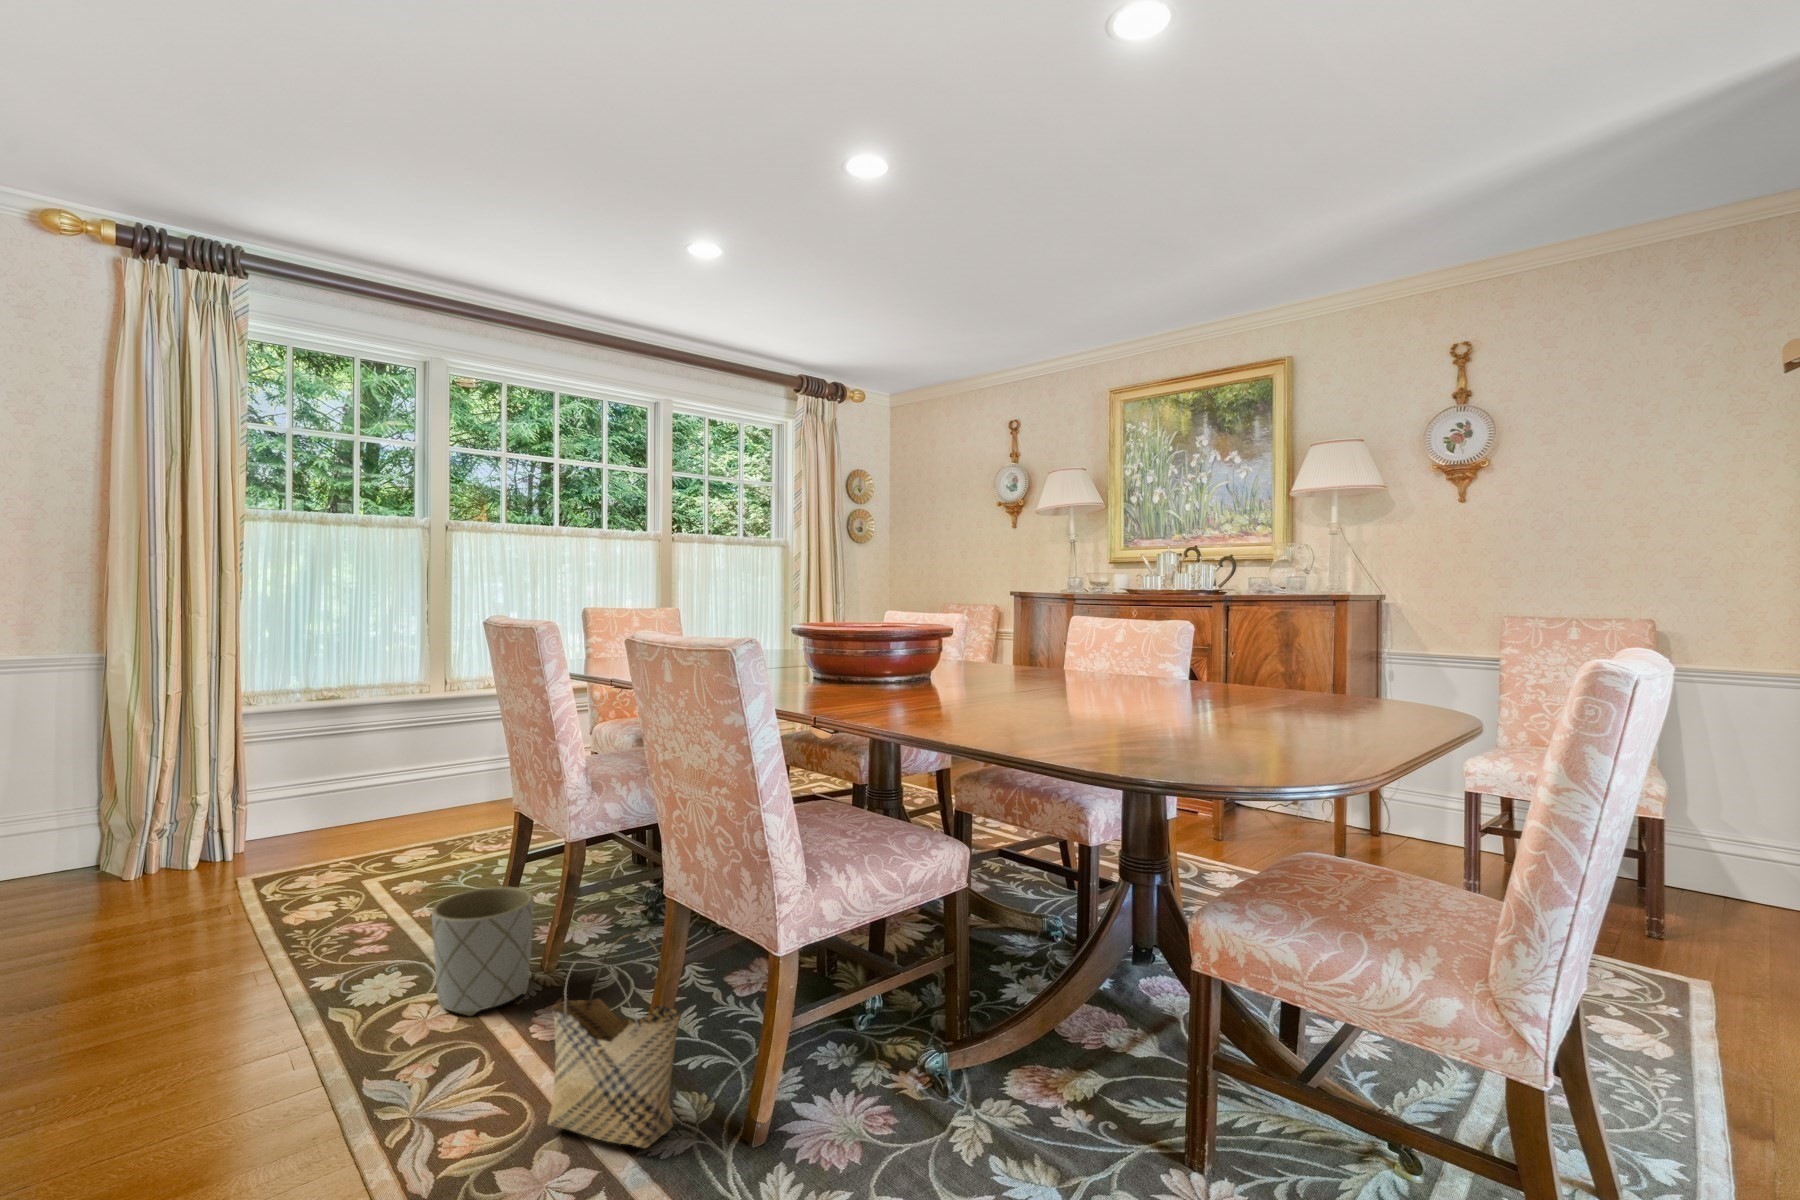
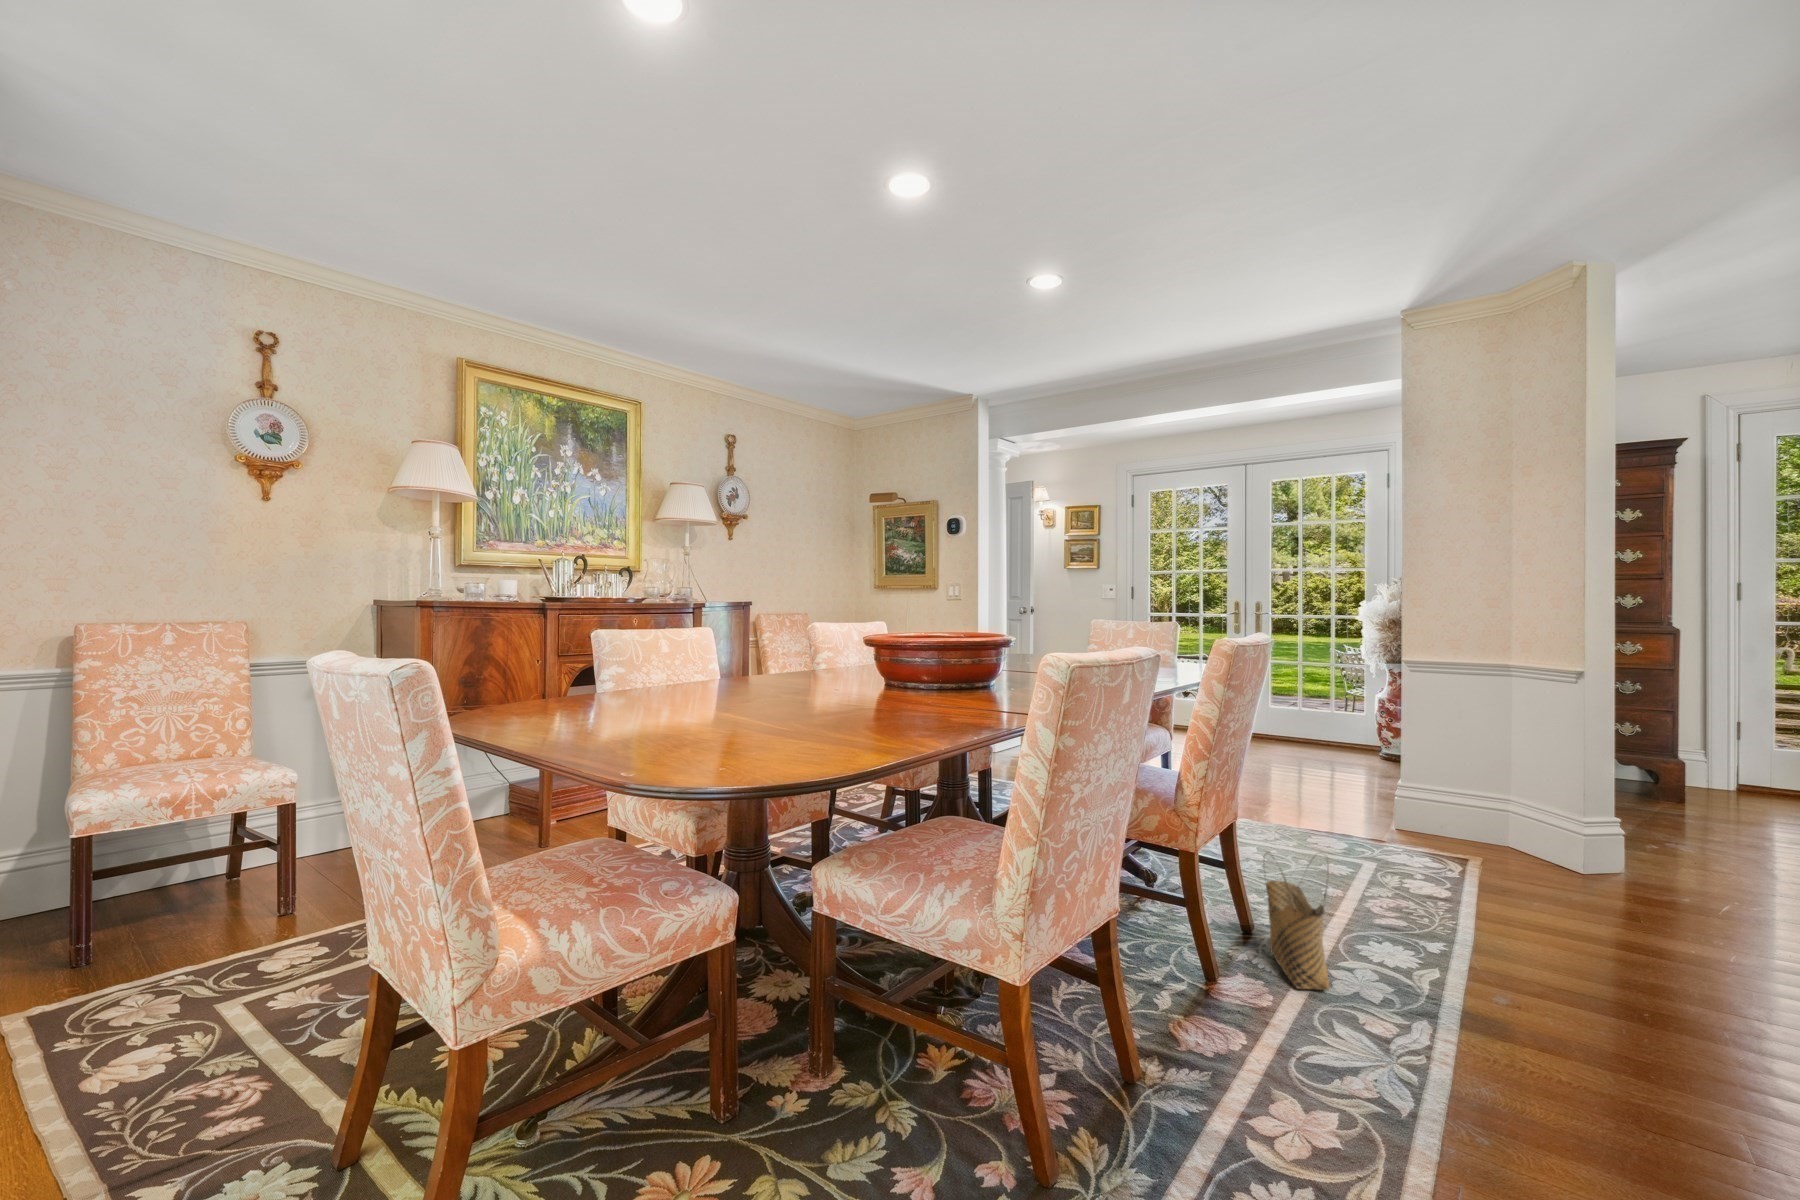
planter: present [432,887,534,1016] -> none [1173,964,1290,1132]

